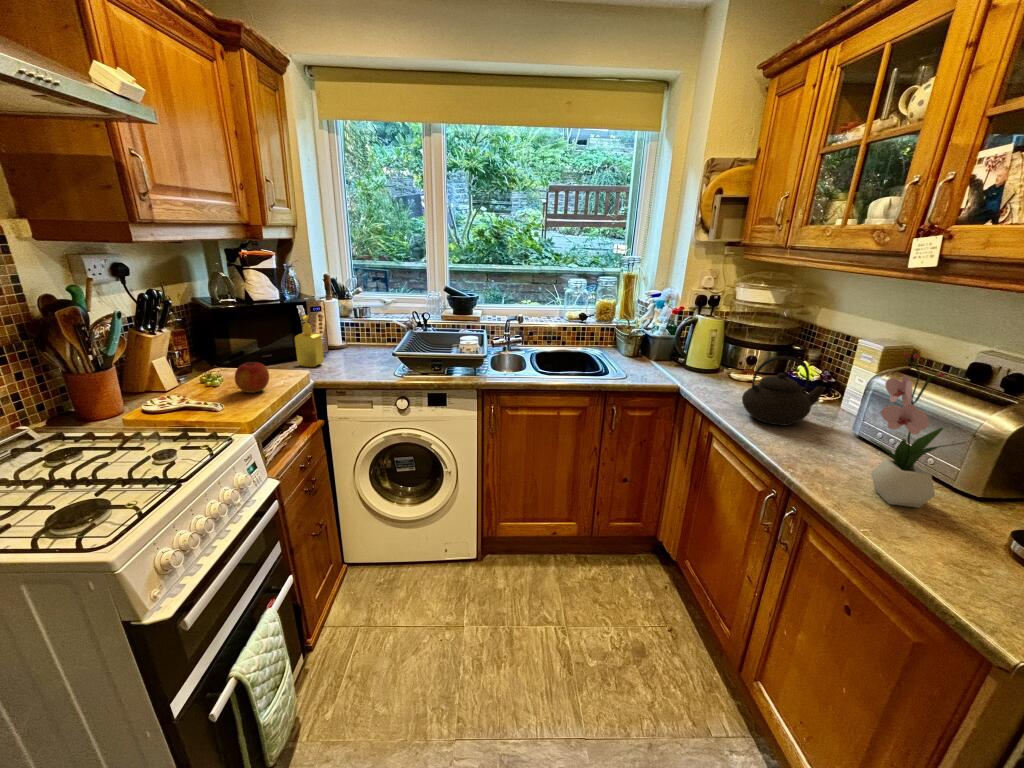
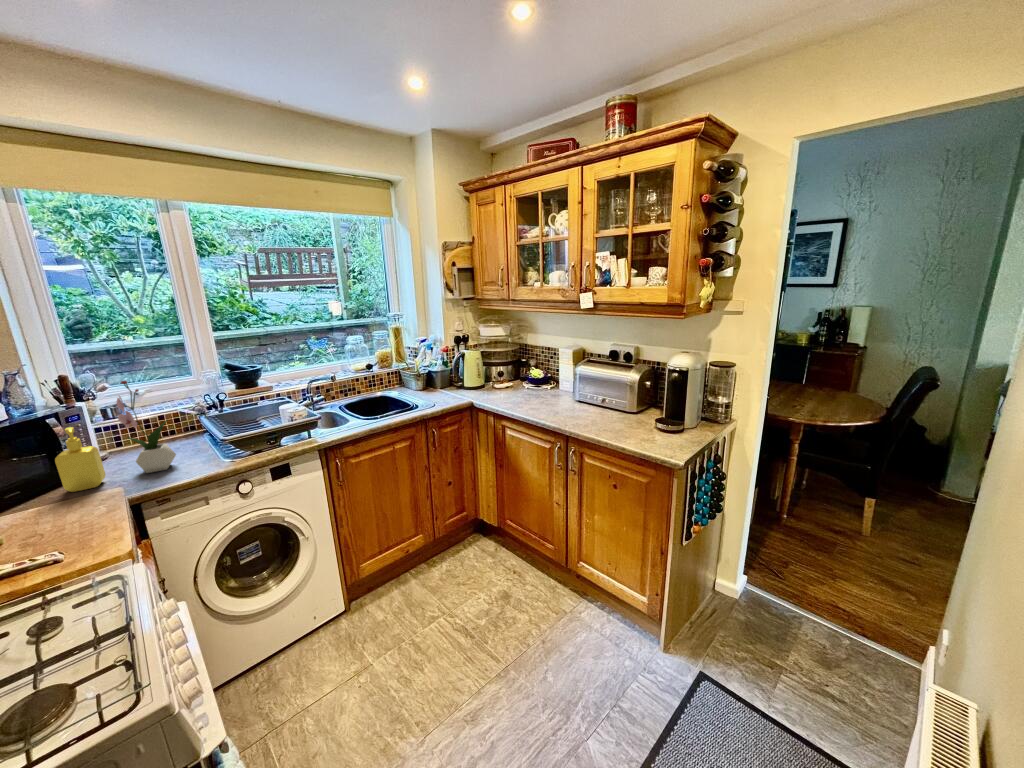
flower arrangement: present [871,353,963,508] -> present [116,381,176,473]
teapot: present [742,356,825,426] -> none [519,366,557,409]
apple: present [235,362,269,393] -> none [35,494,91,536]

